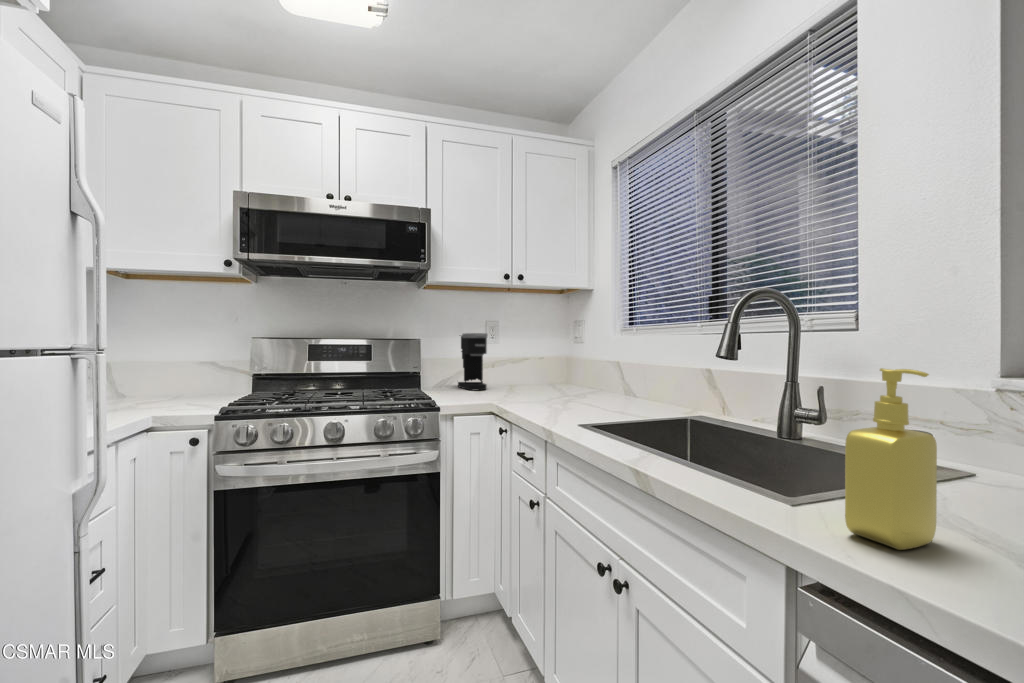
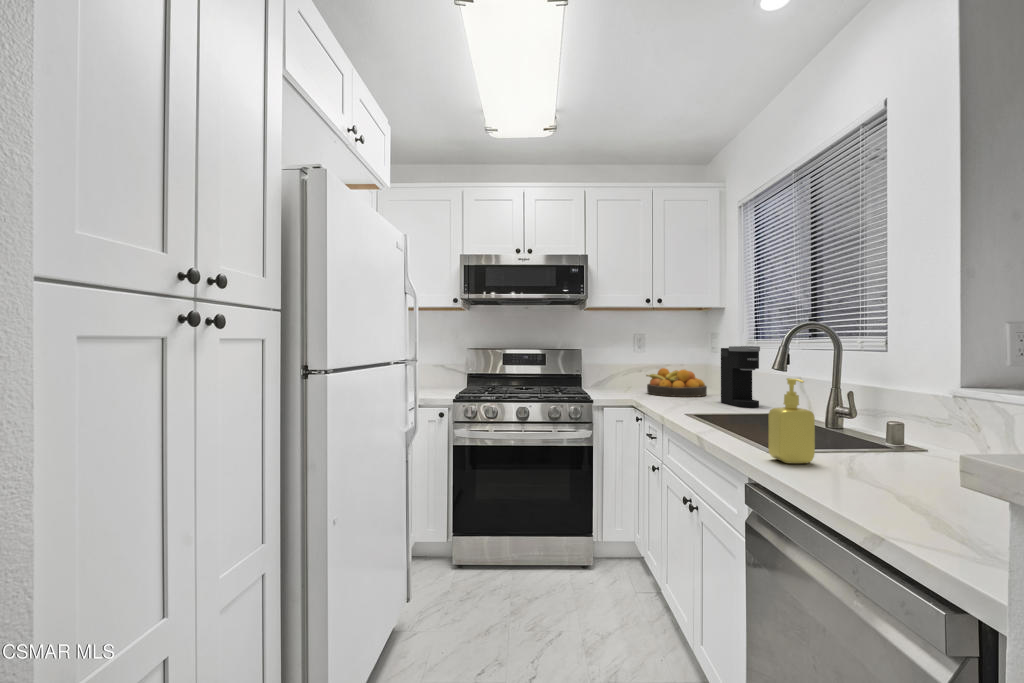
coffee maker: present [458,333,487,390] -> present [721,346,760,408]
fruit bowl: none [504,362,577,398] -> present [646,368,707,397]

